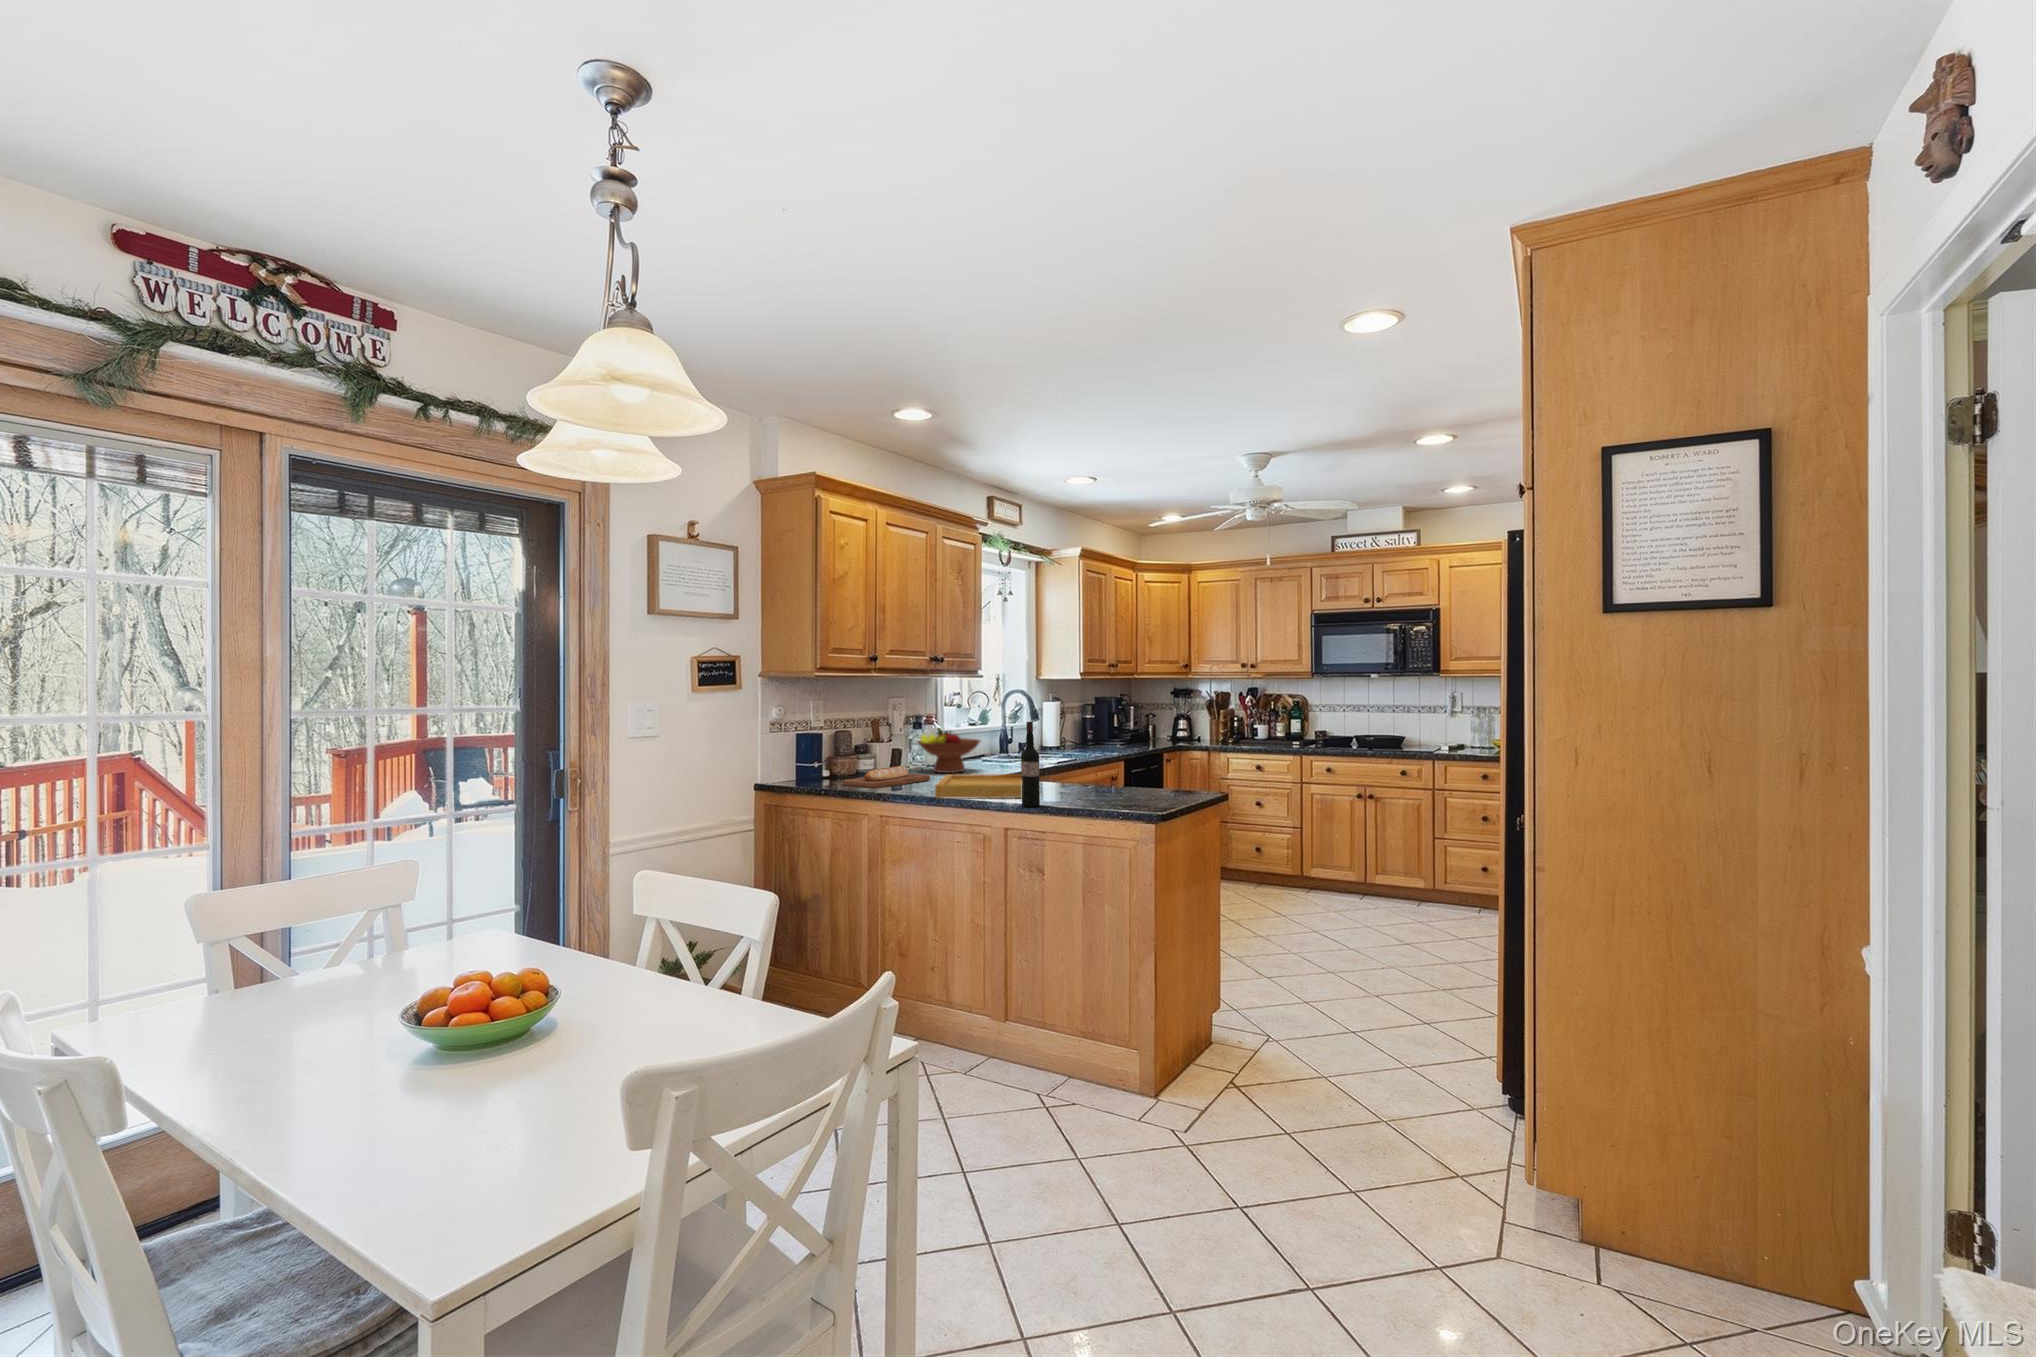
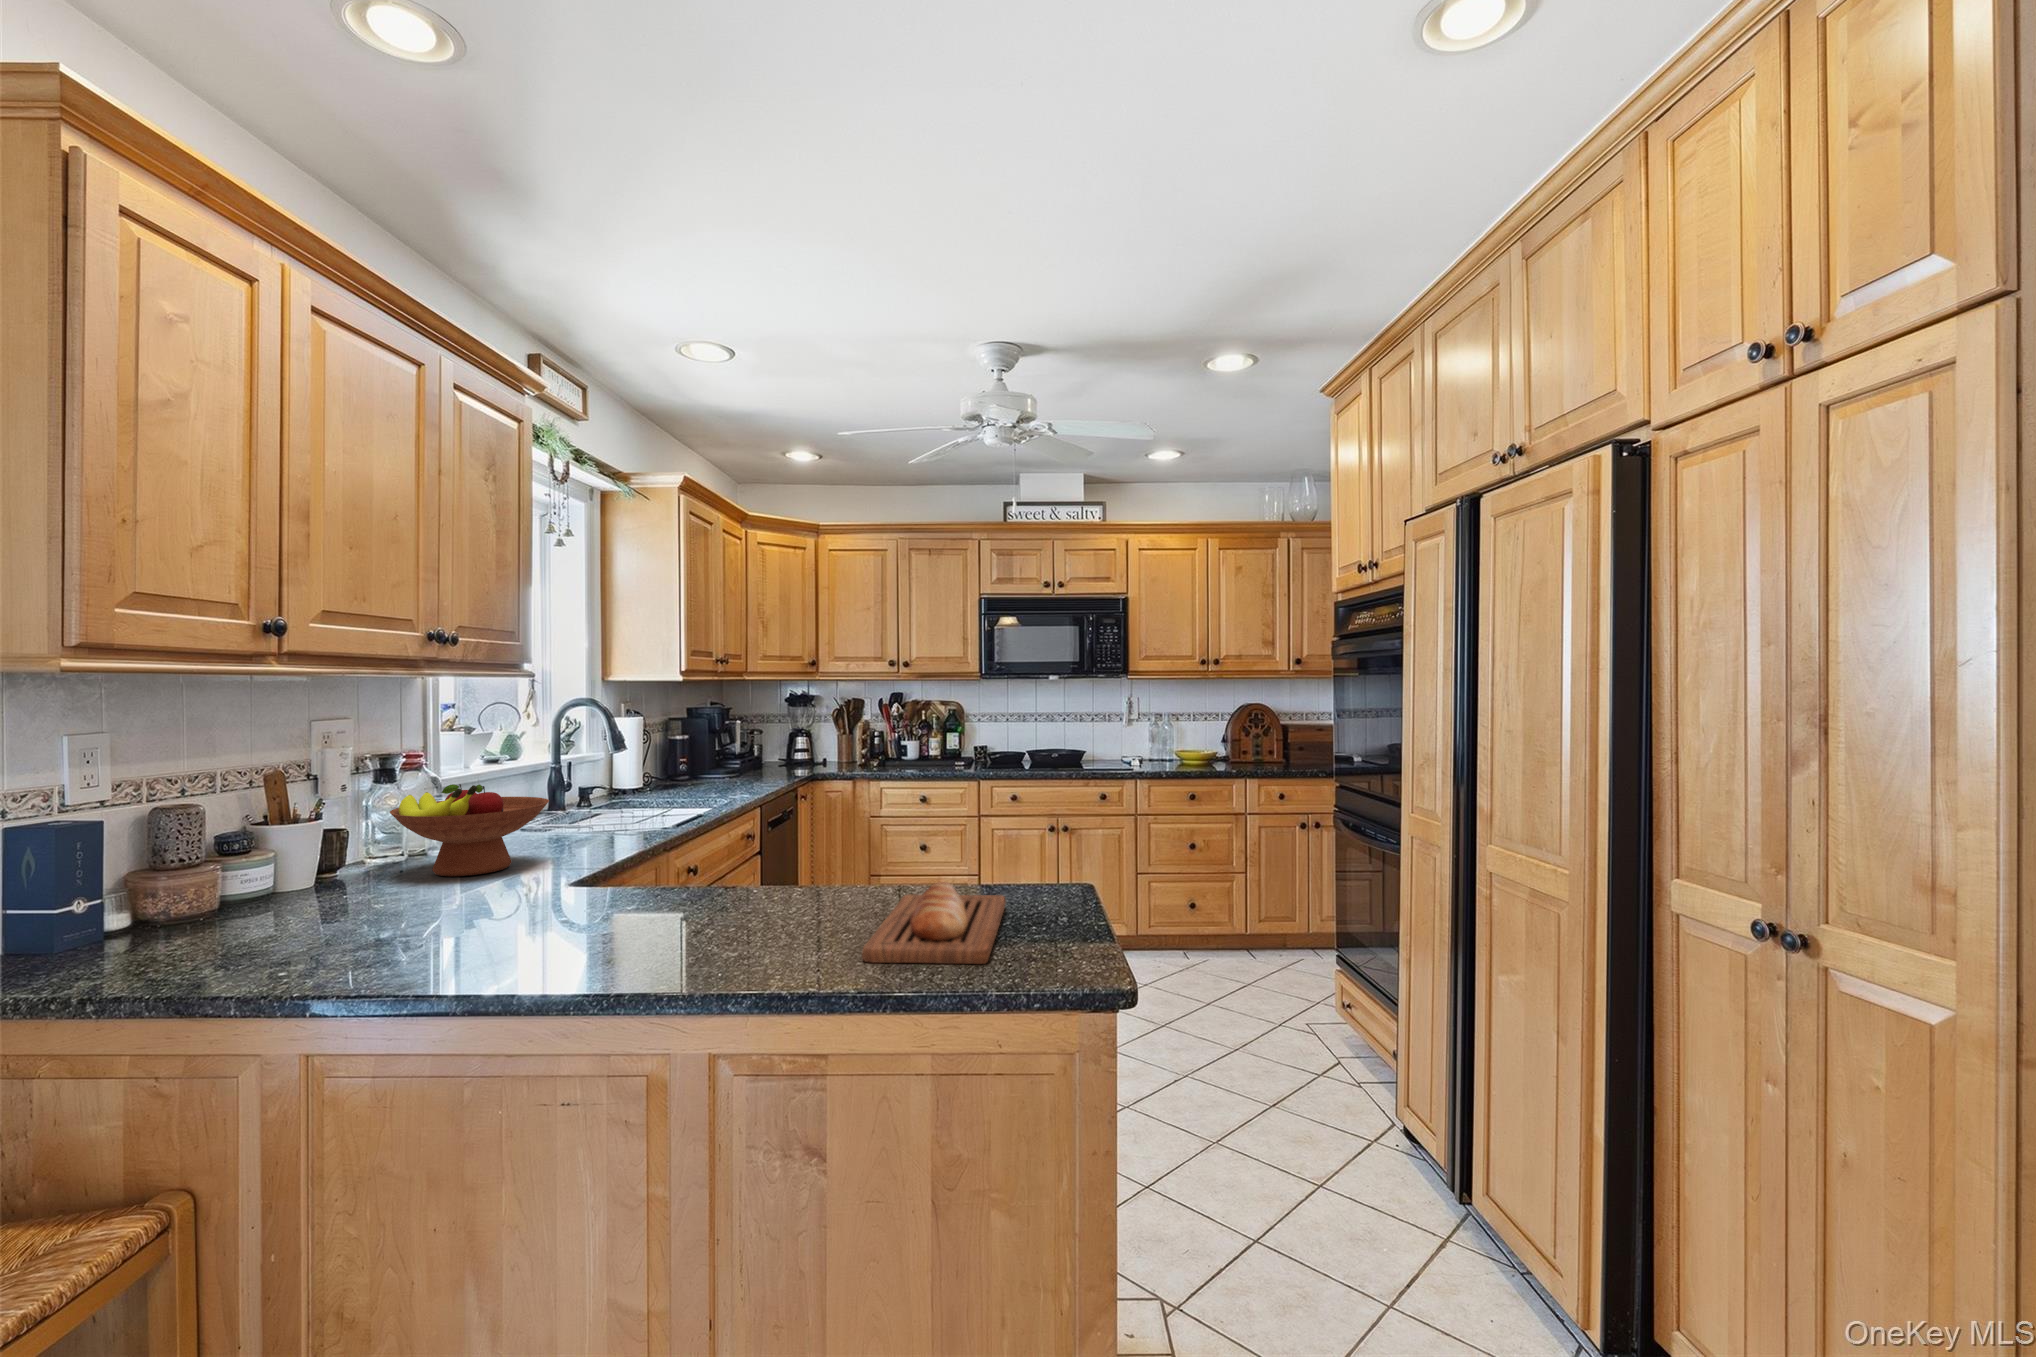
wine bottle: present [1021,722,1040,806] -> none [768,771,813,975]
bread loaf: present [843,766,930,788] -> present [862,882,1006,964]
tray: present [935,774,1022,799] -> none [503,872,748,979]

